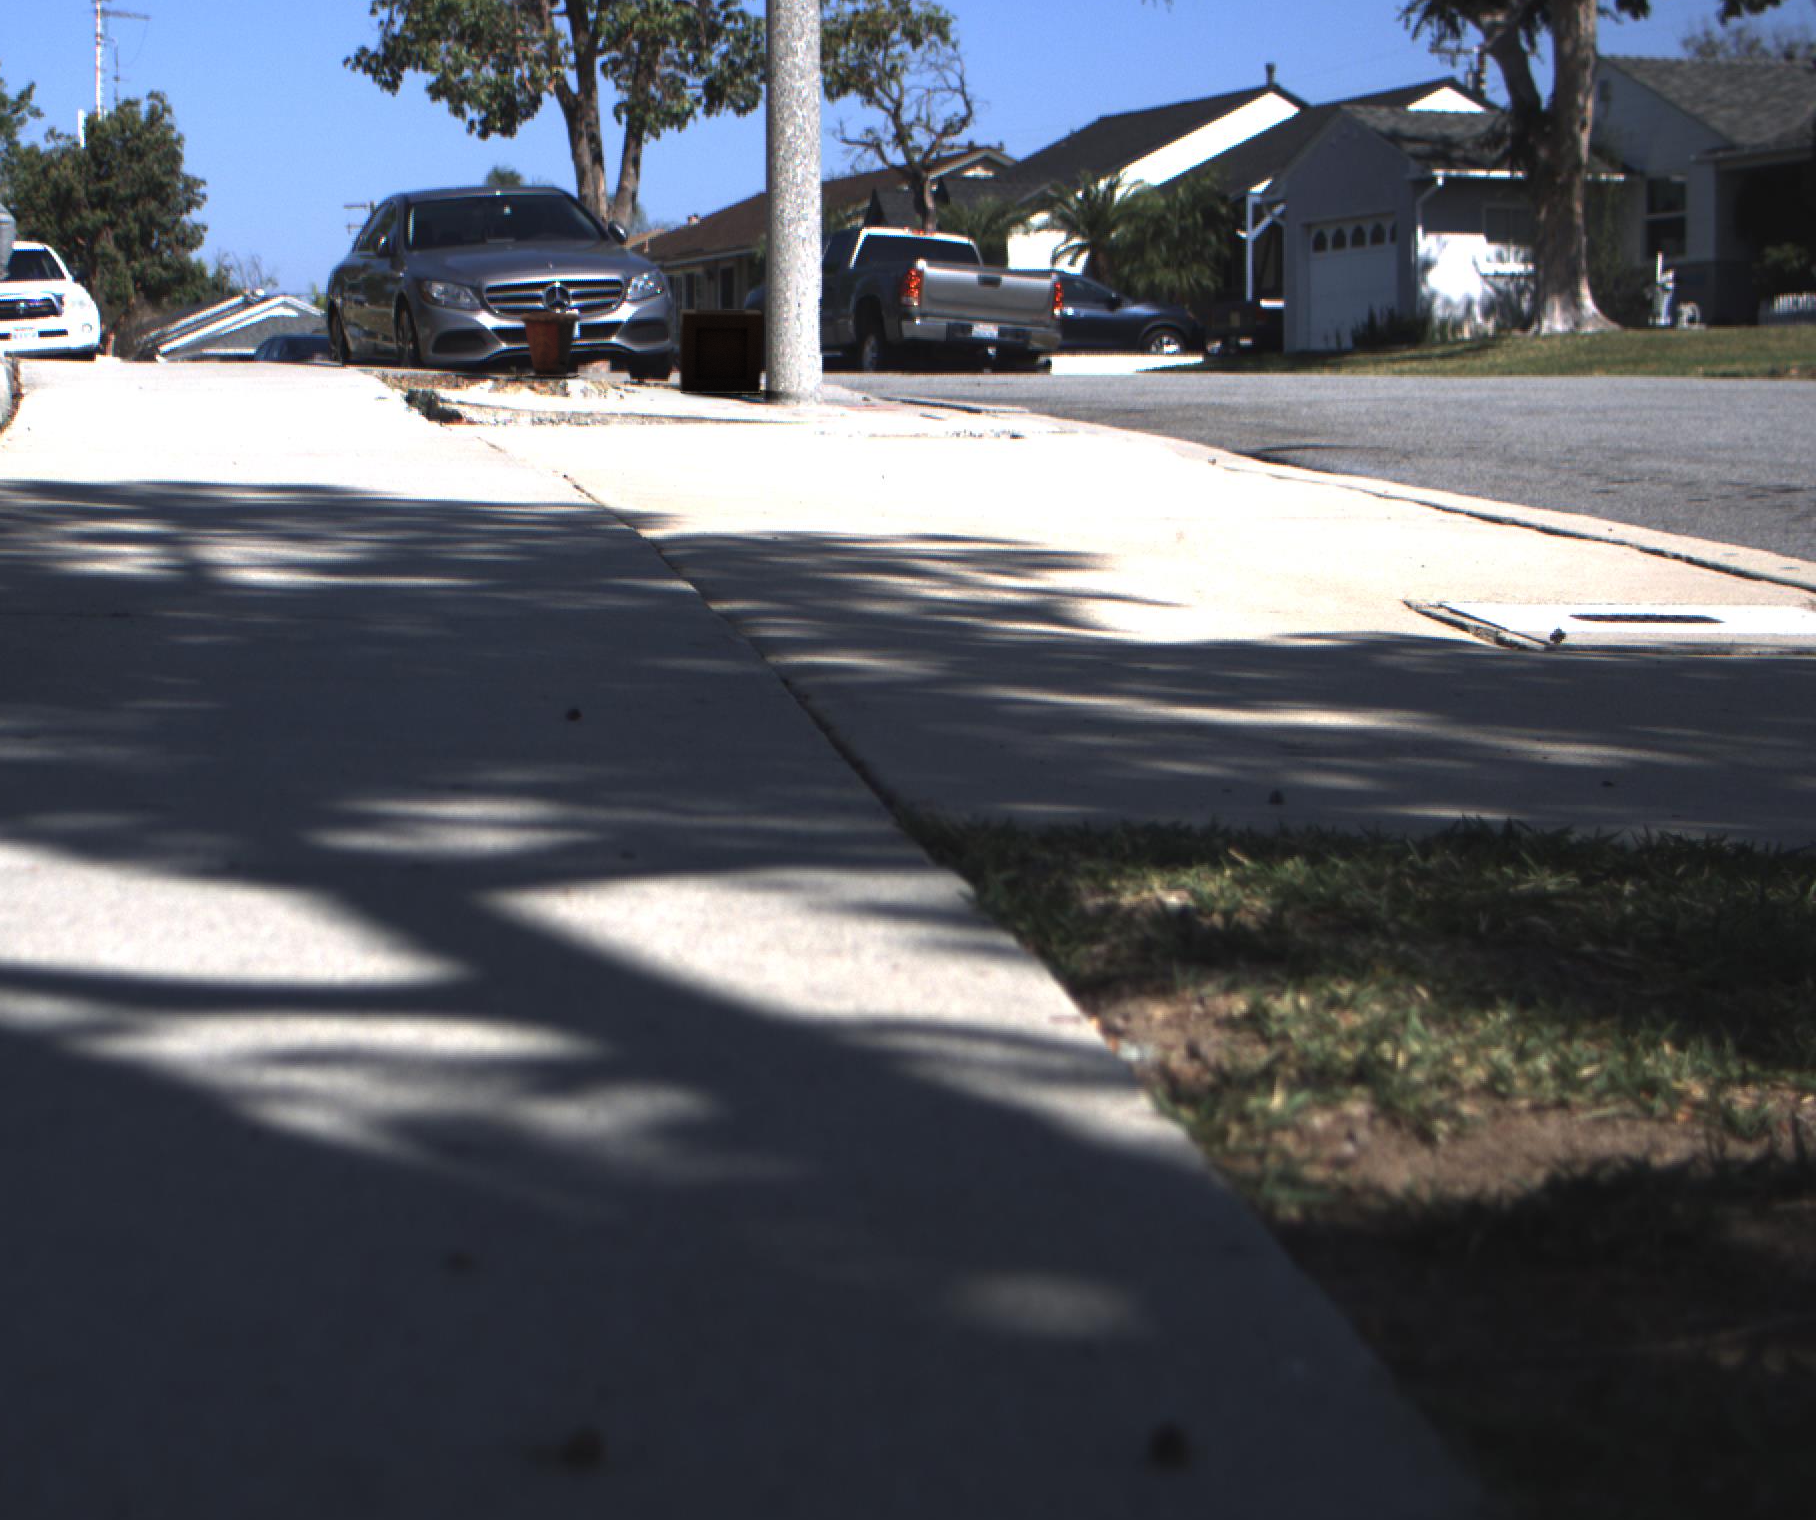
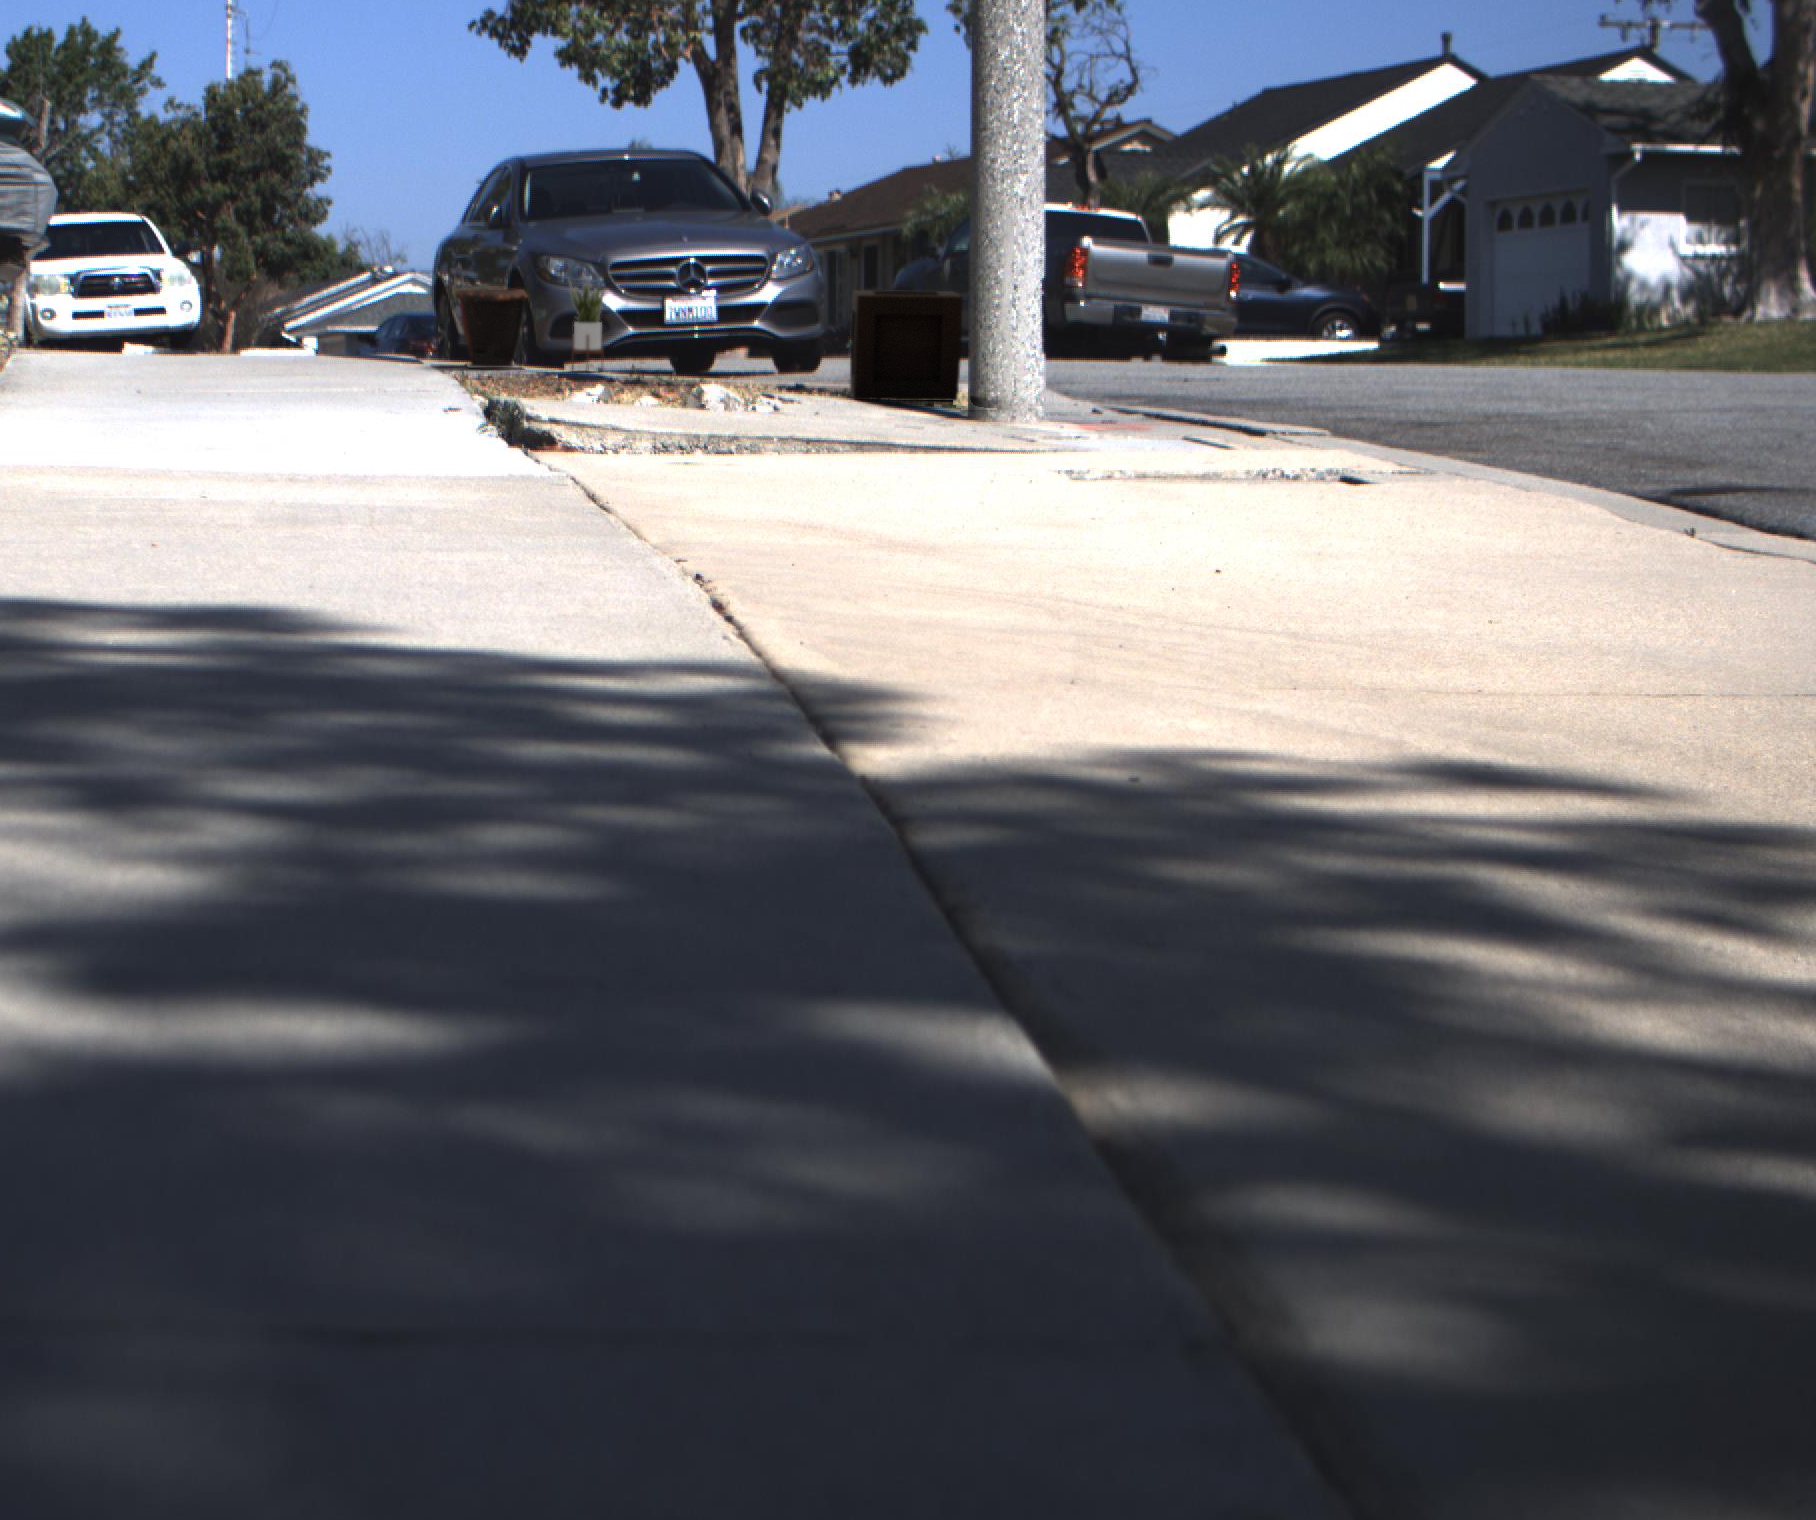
potted plant: none [456,299,485,375] -> present [570,280,604,366]
waste bin: present [520,311,581,377] -> present [455,289,527,368]

